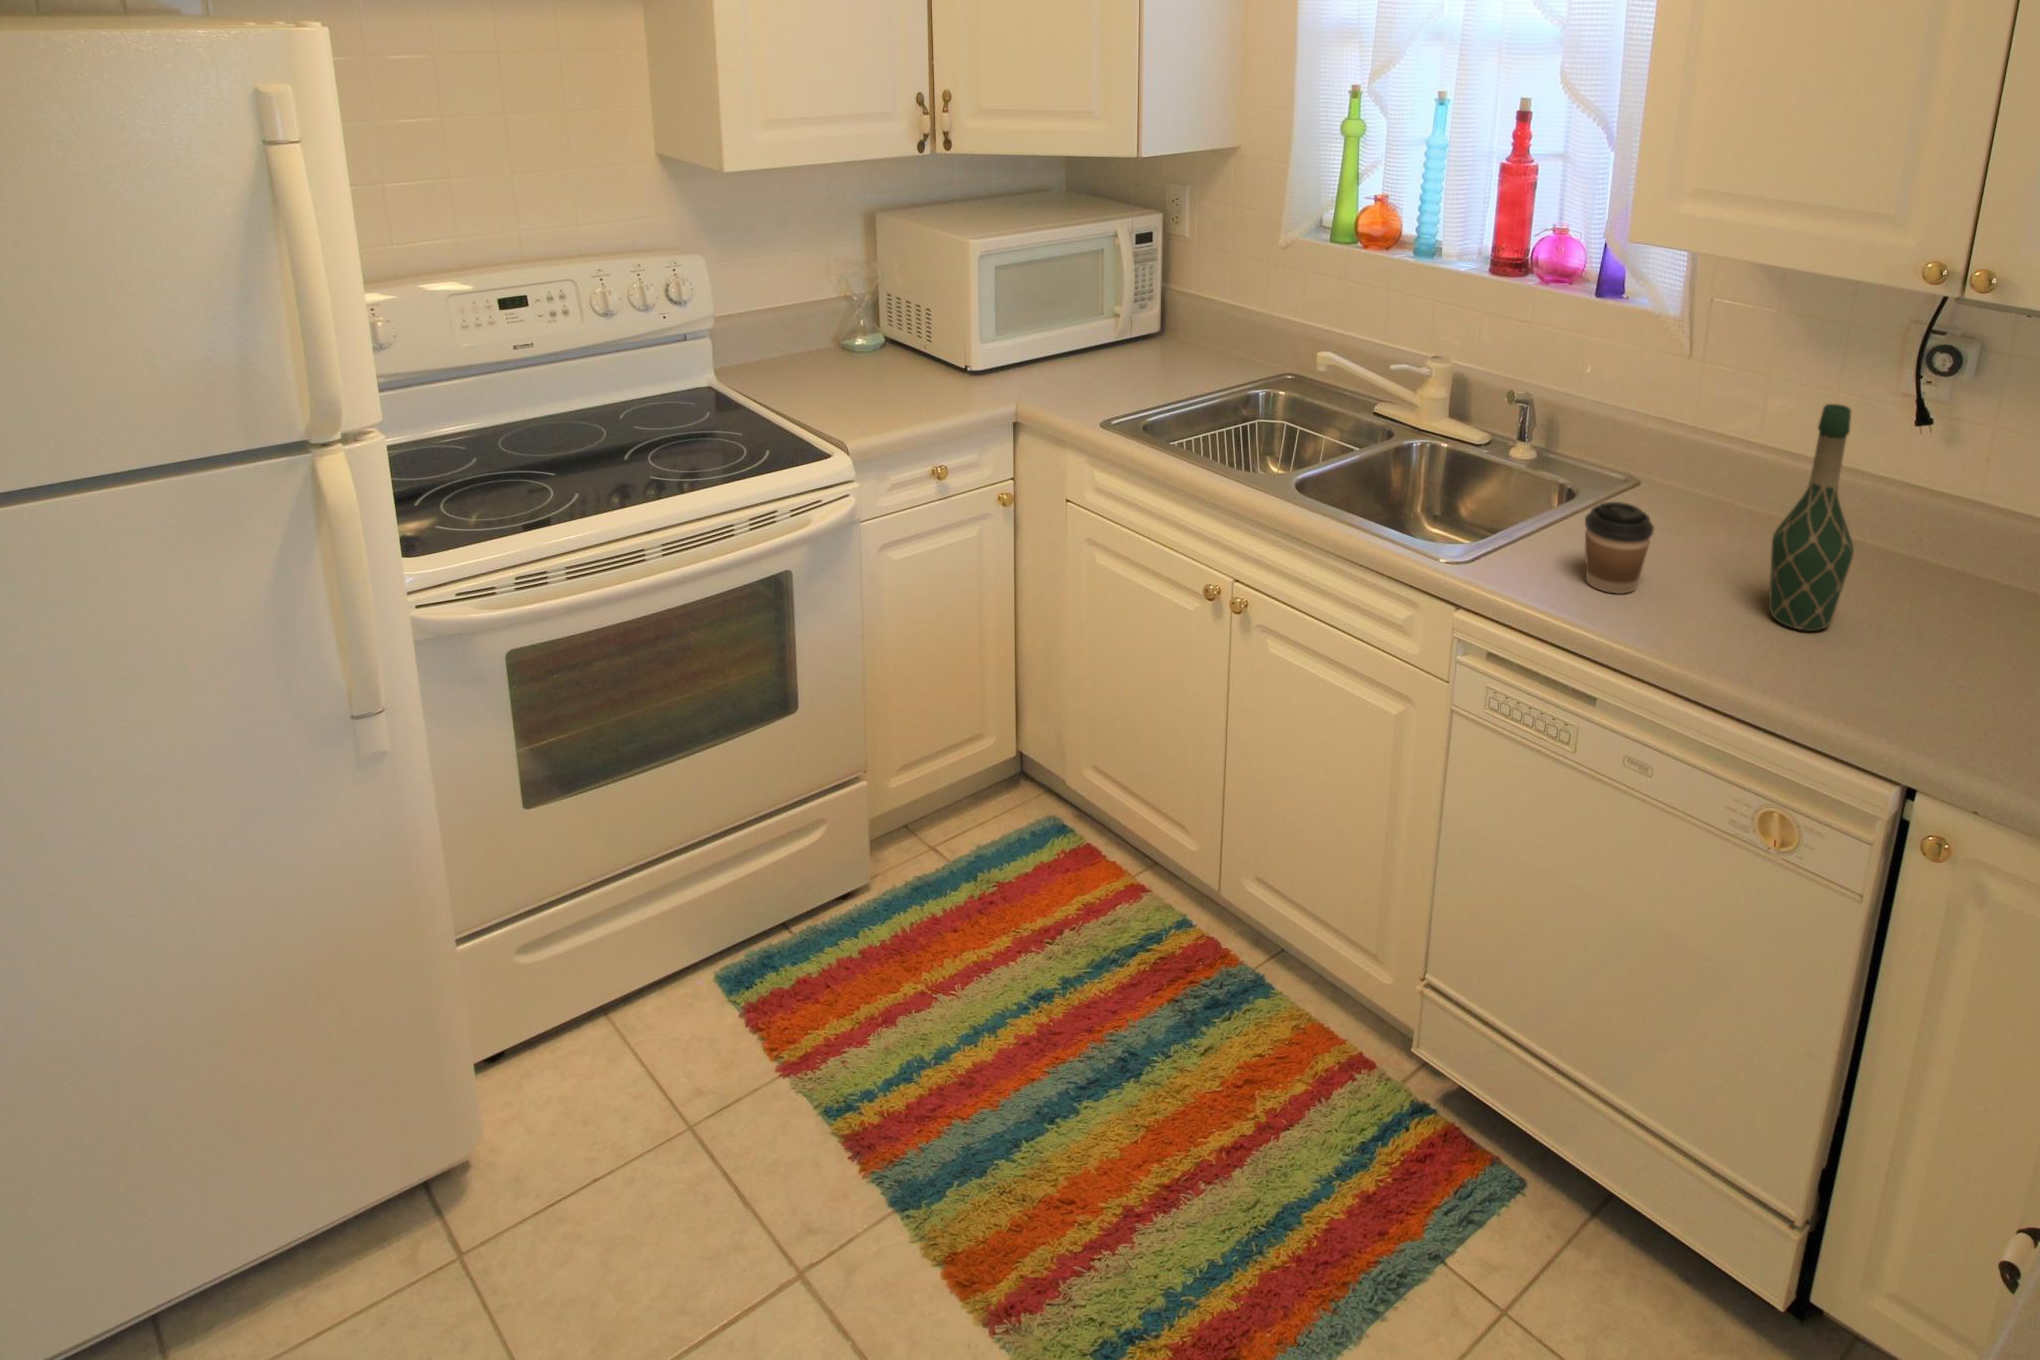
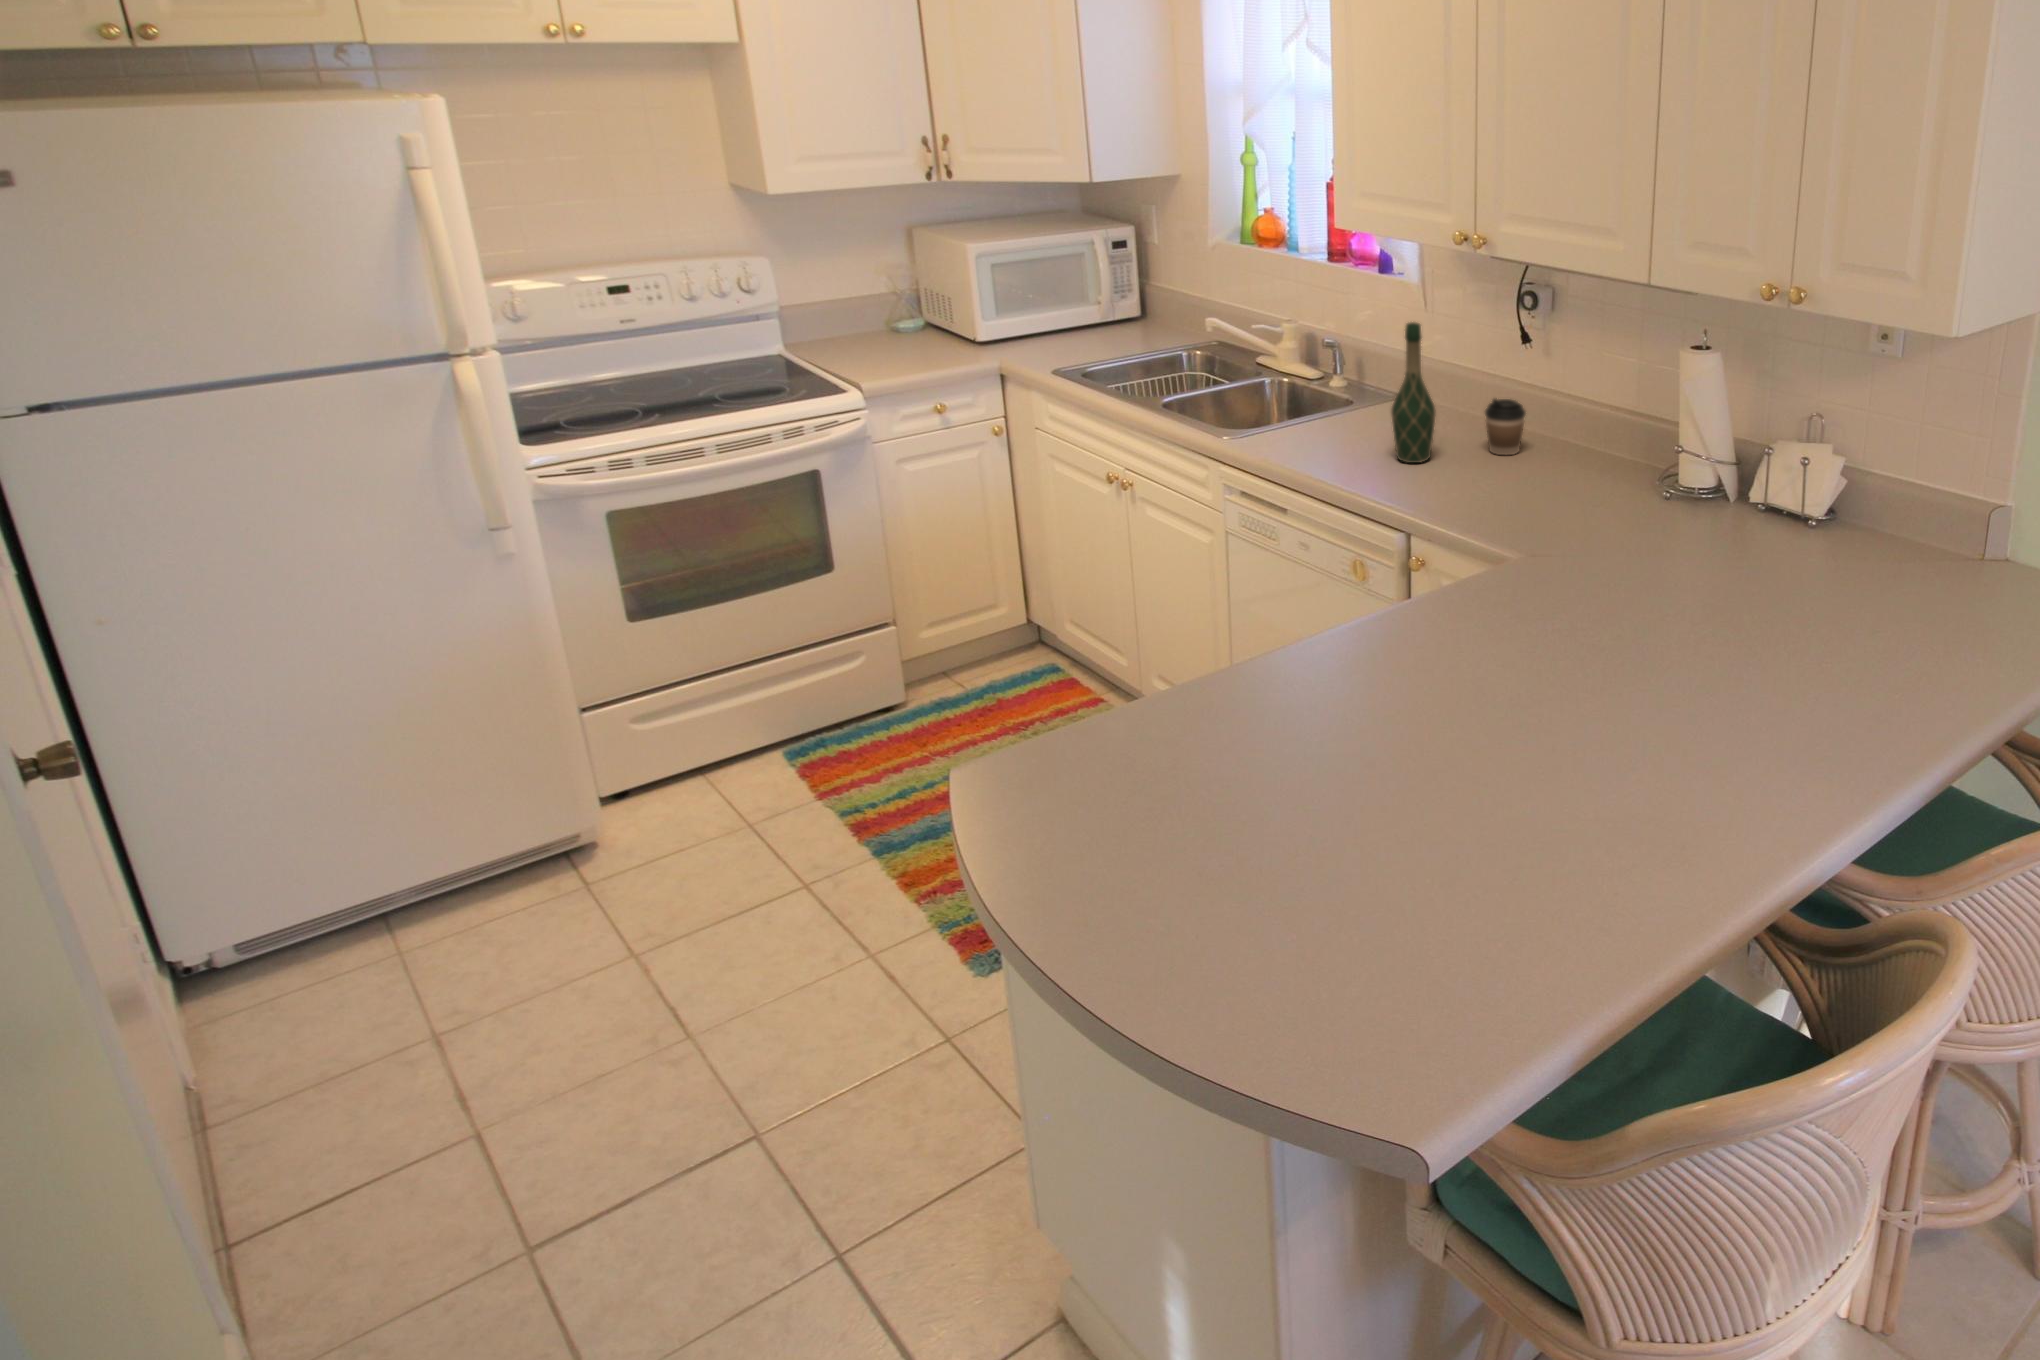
coffee cup: present [1585,502,1654,594] -> present [1485,398,1526,455]

